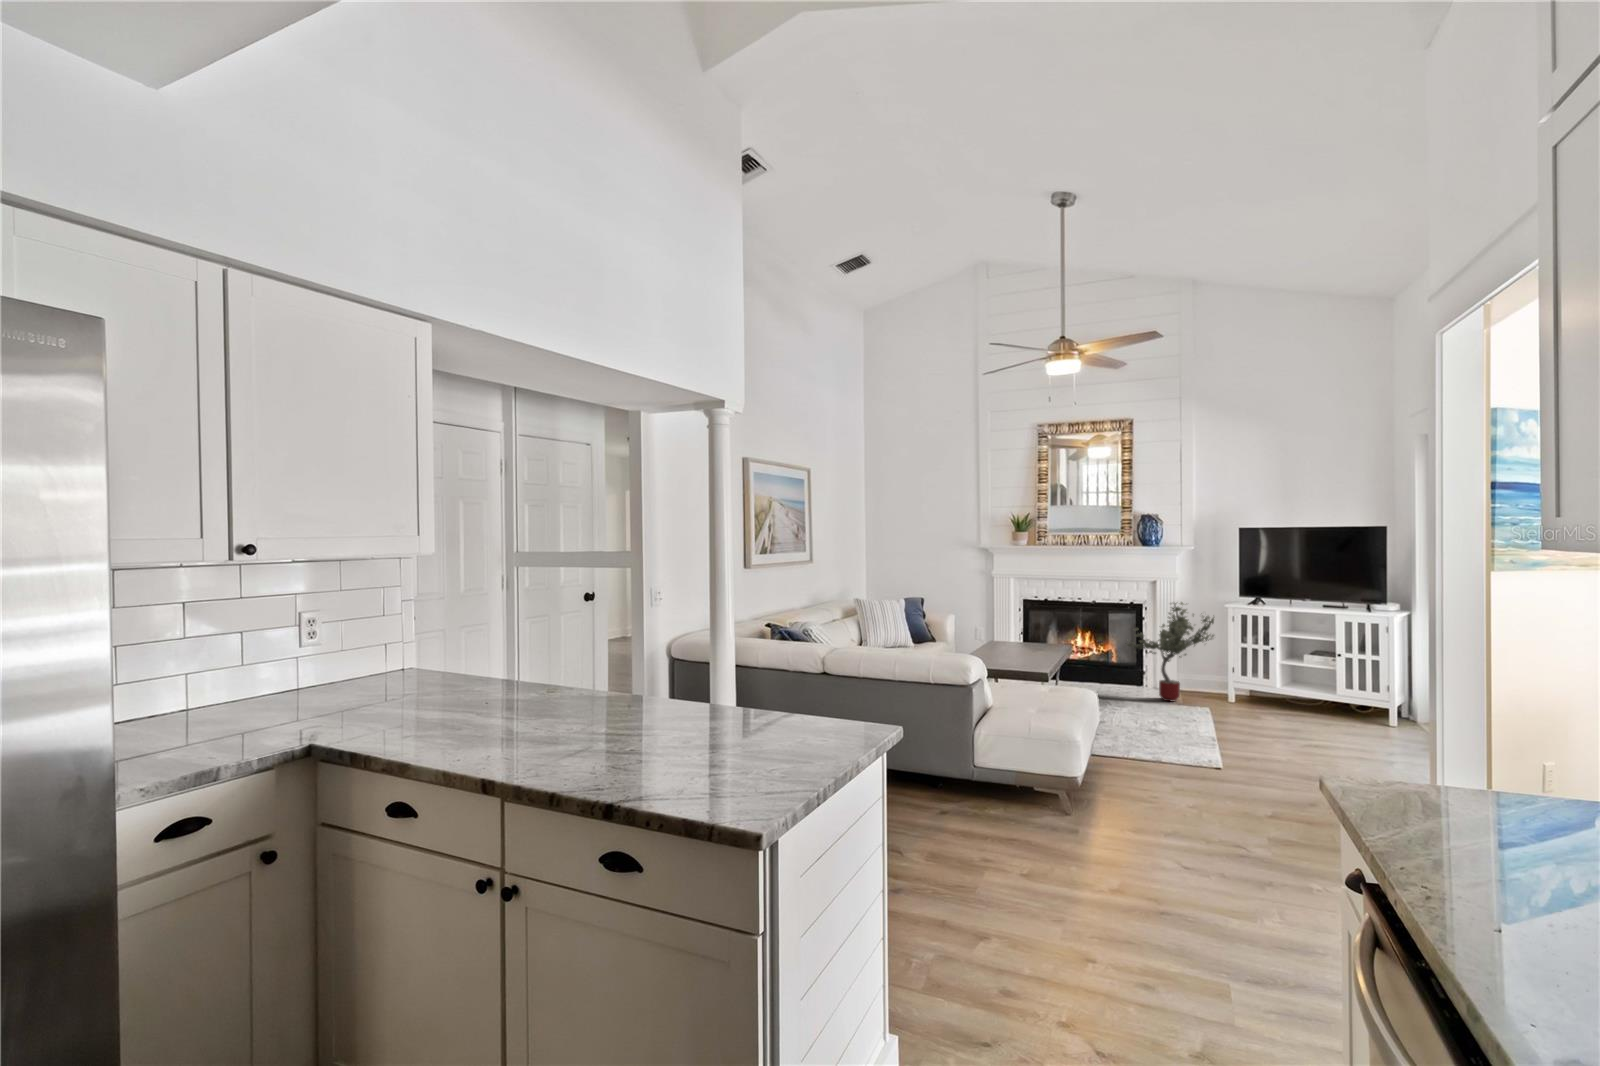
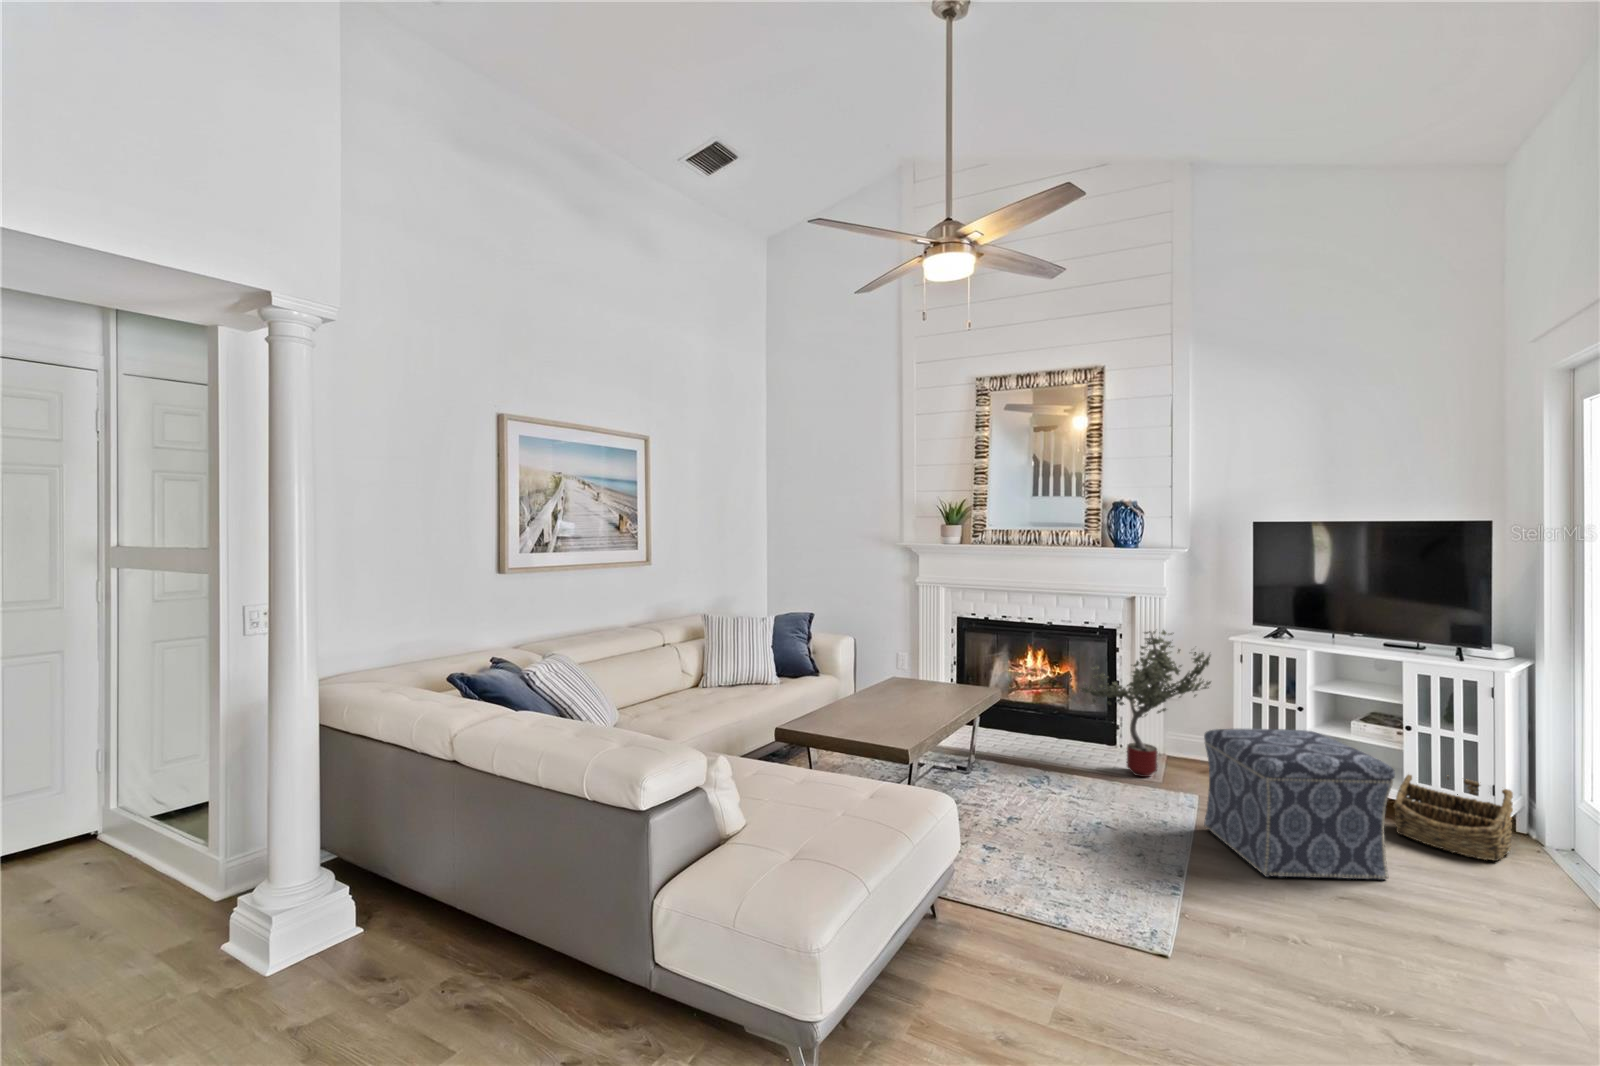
ottoman: none [1221,657,1336,740] -> present [1204,729,1395,880]
basket: none [1332,681,1399,728] -> present [1394,775,1513,861]

